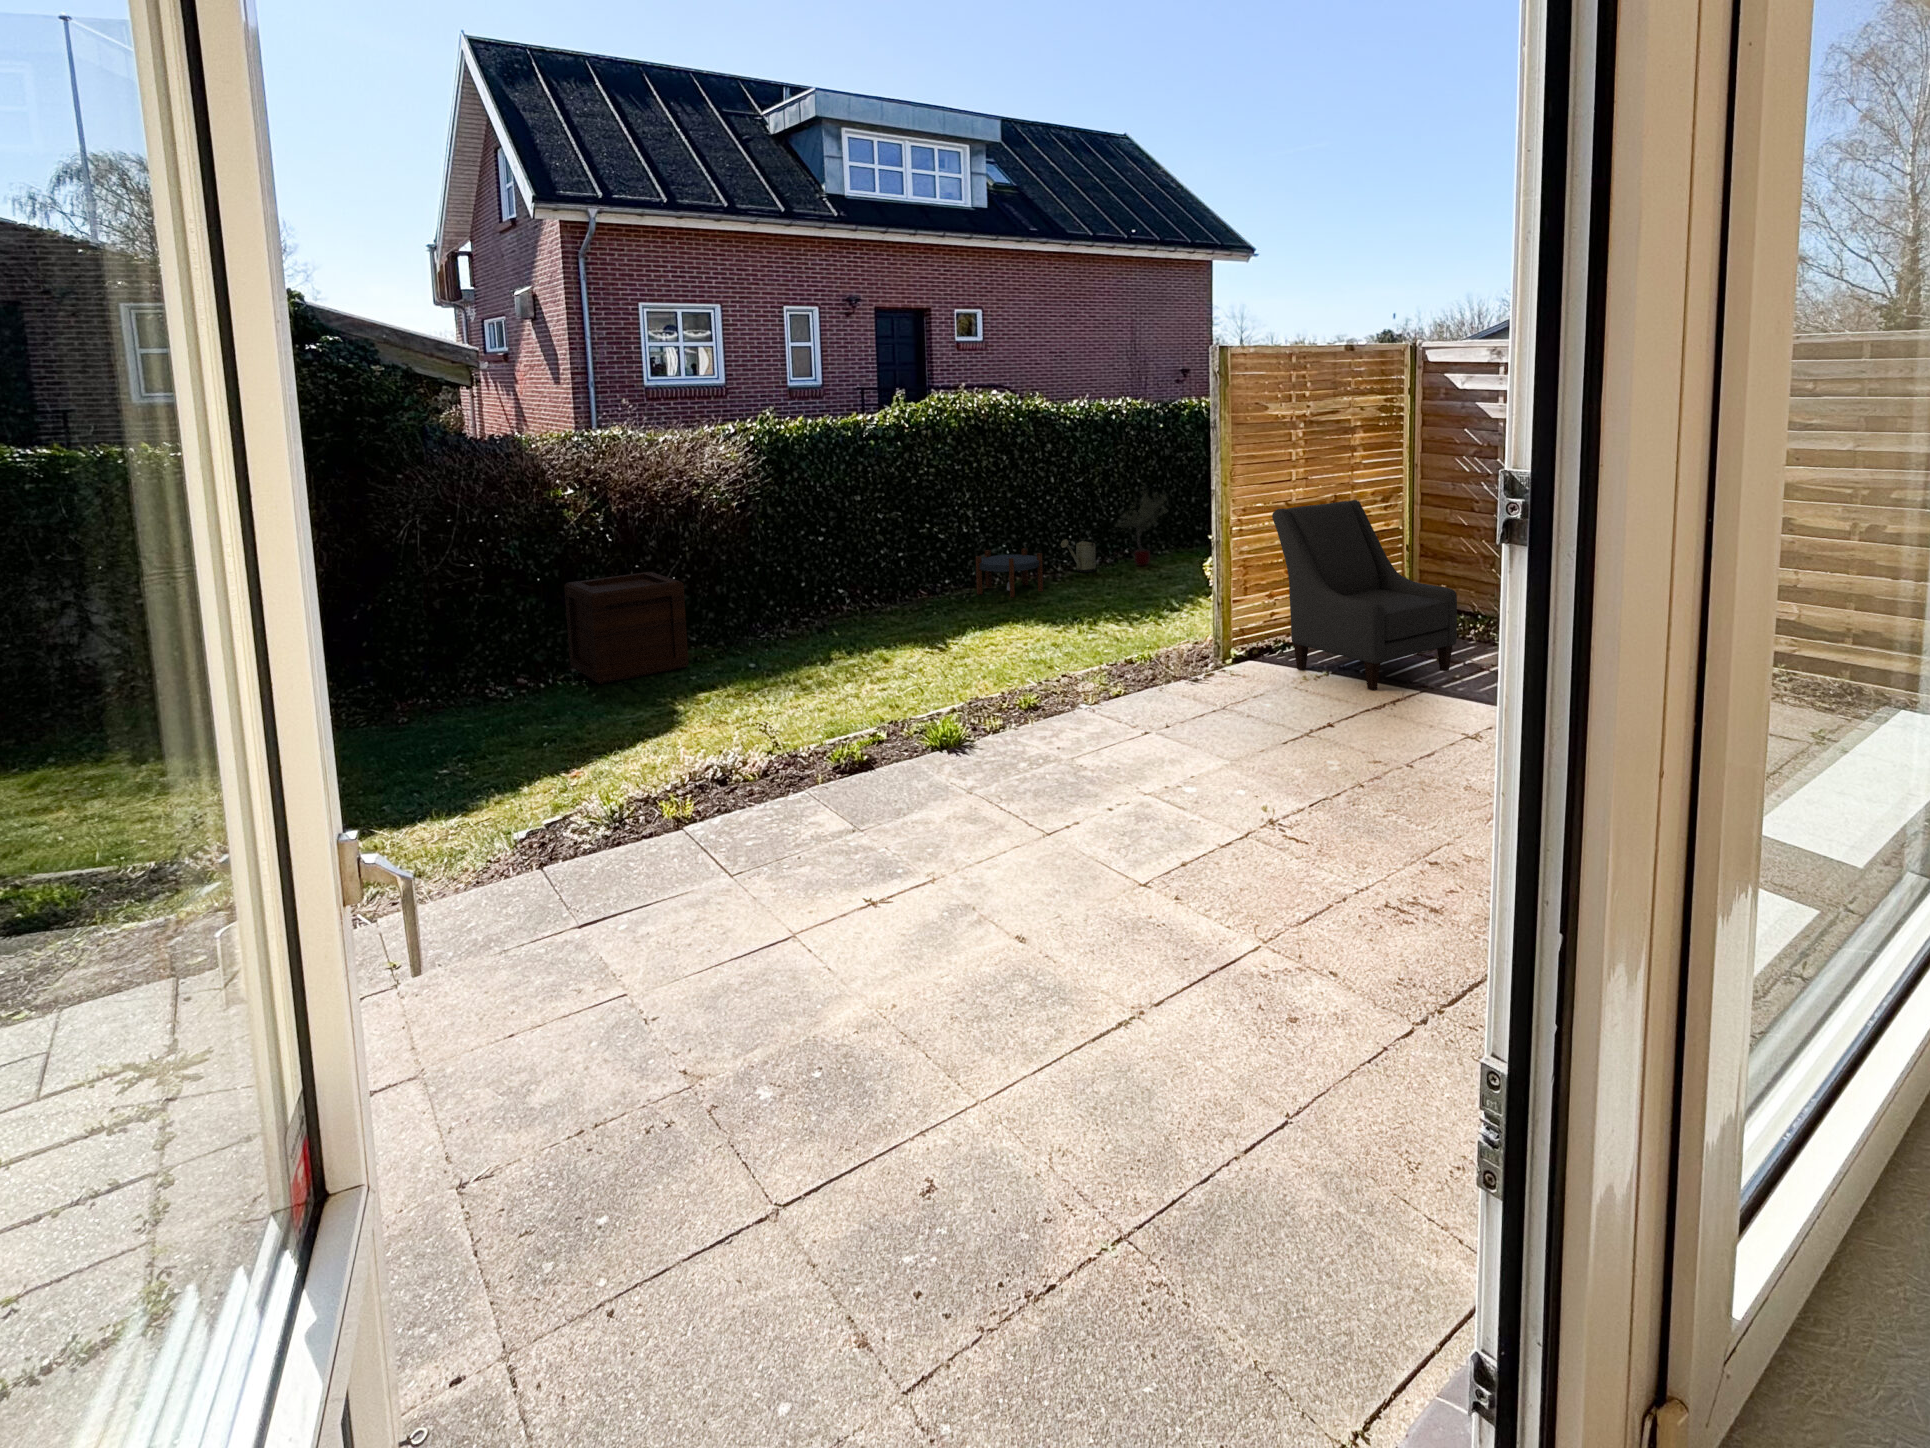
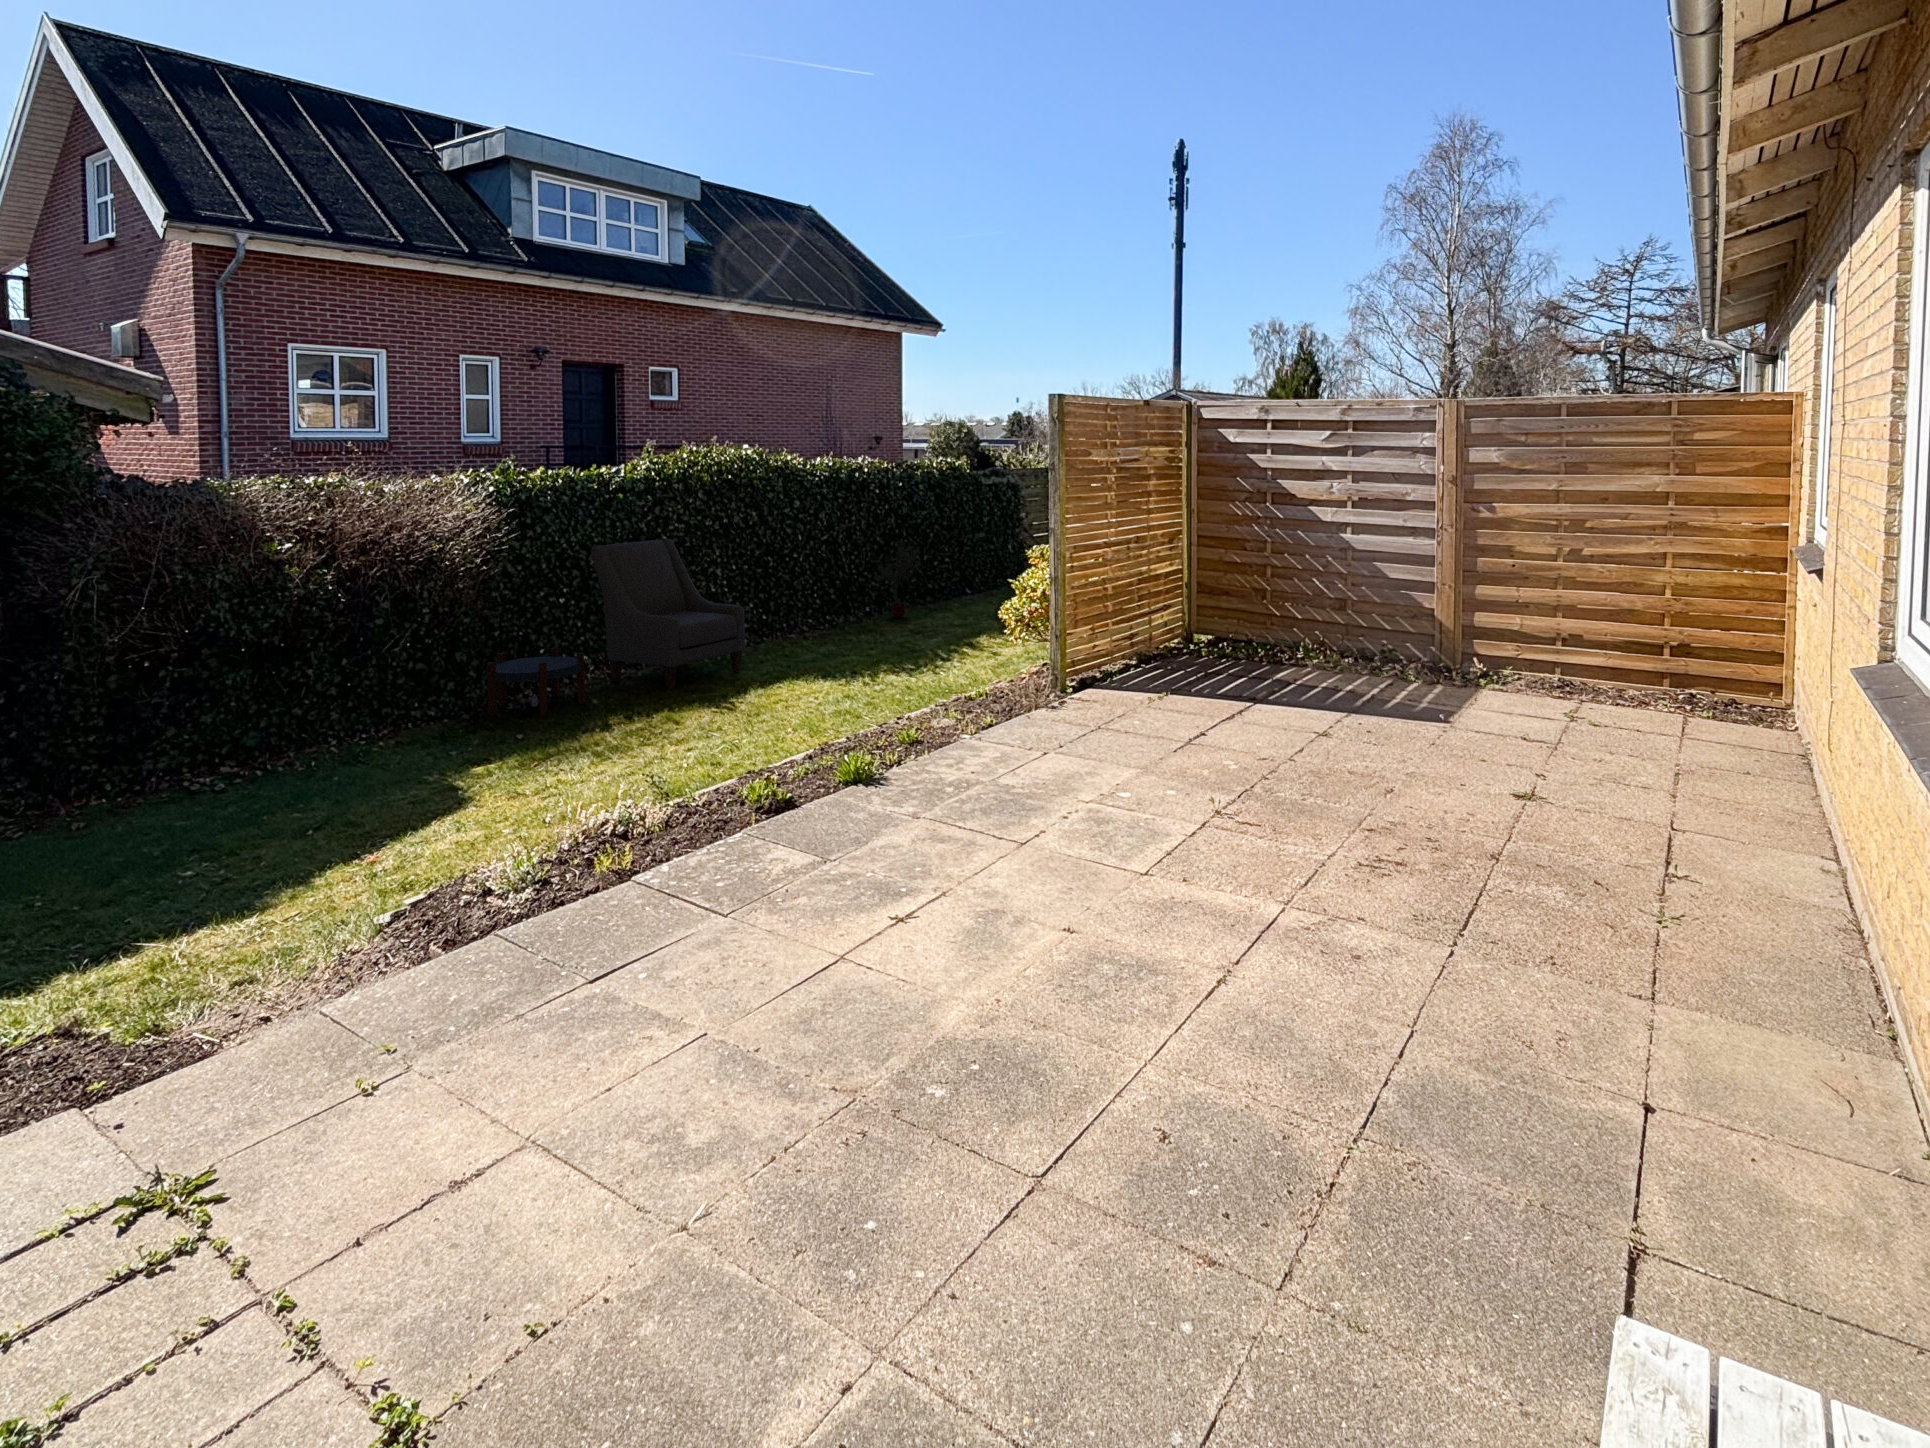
chair: present [1272,500,1457,690] -> present [591,539,745,690]
watering can: present [1061,533,1097,572] -> none [824,586,856,626]
side table: present [976,548,1043,597] -> present [487,648,585,716]
wooden crate: present [564,572,689,684] -> none [321,628,480,755]

